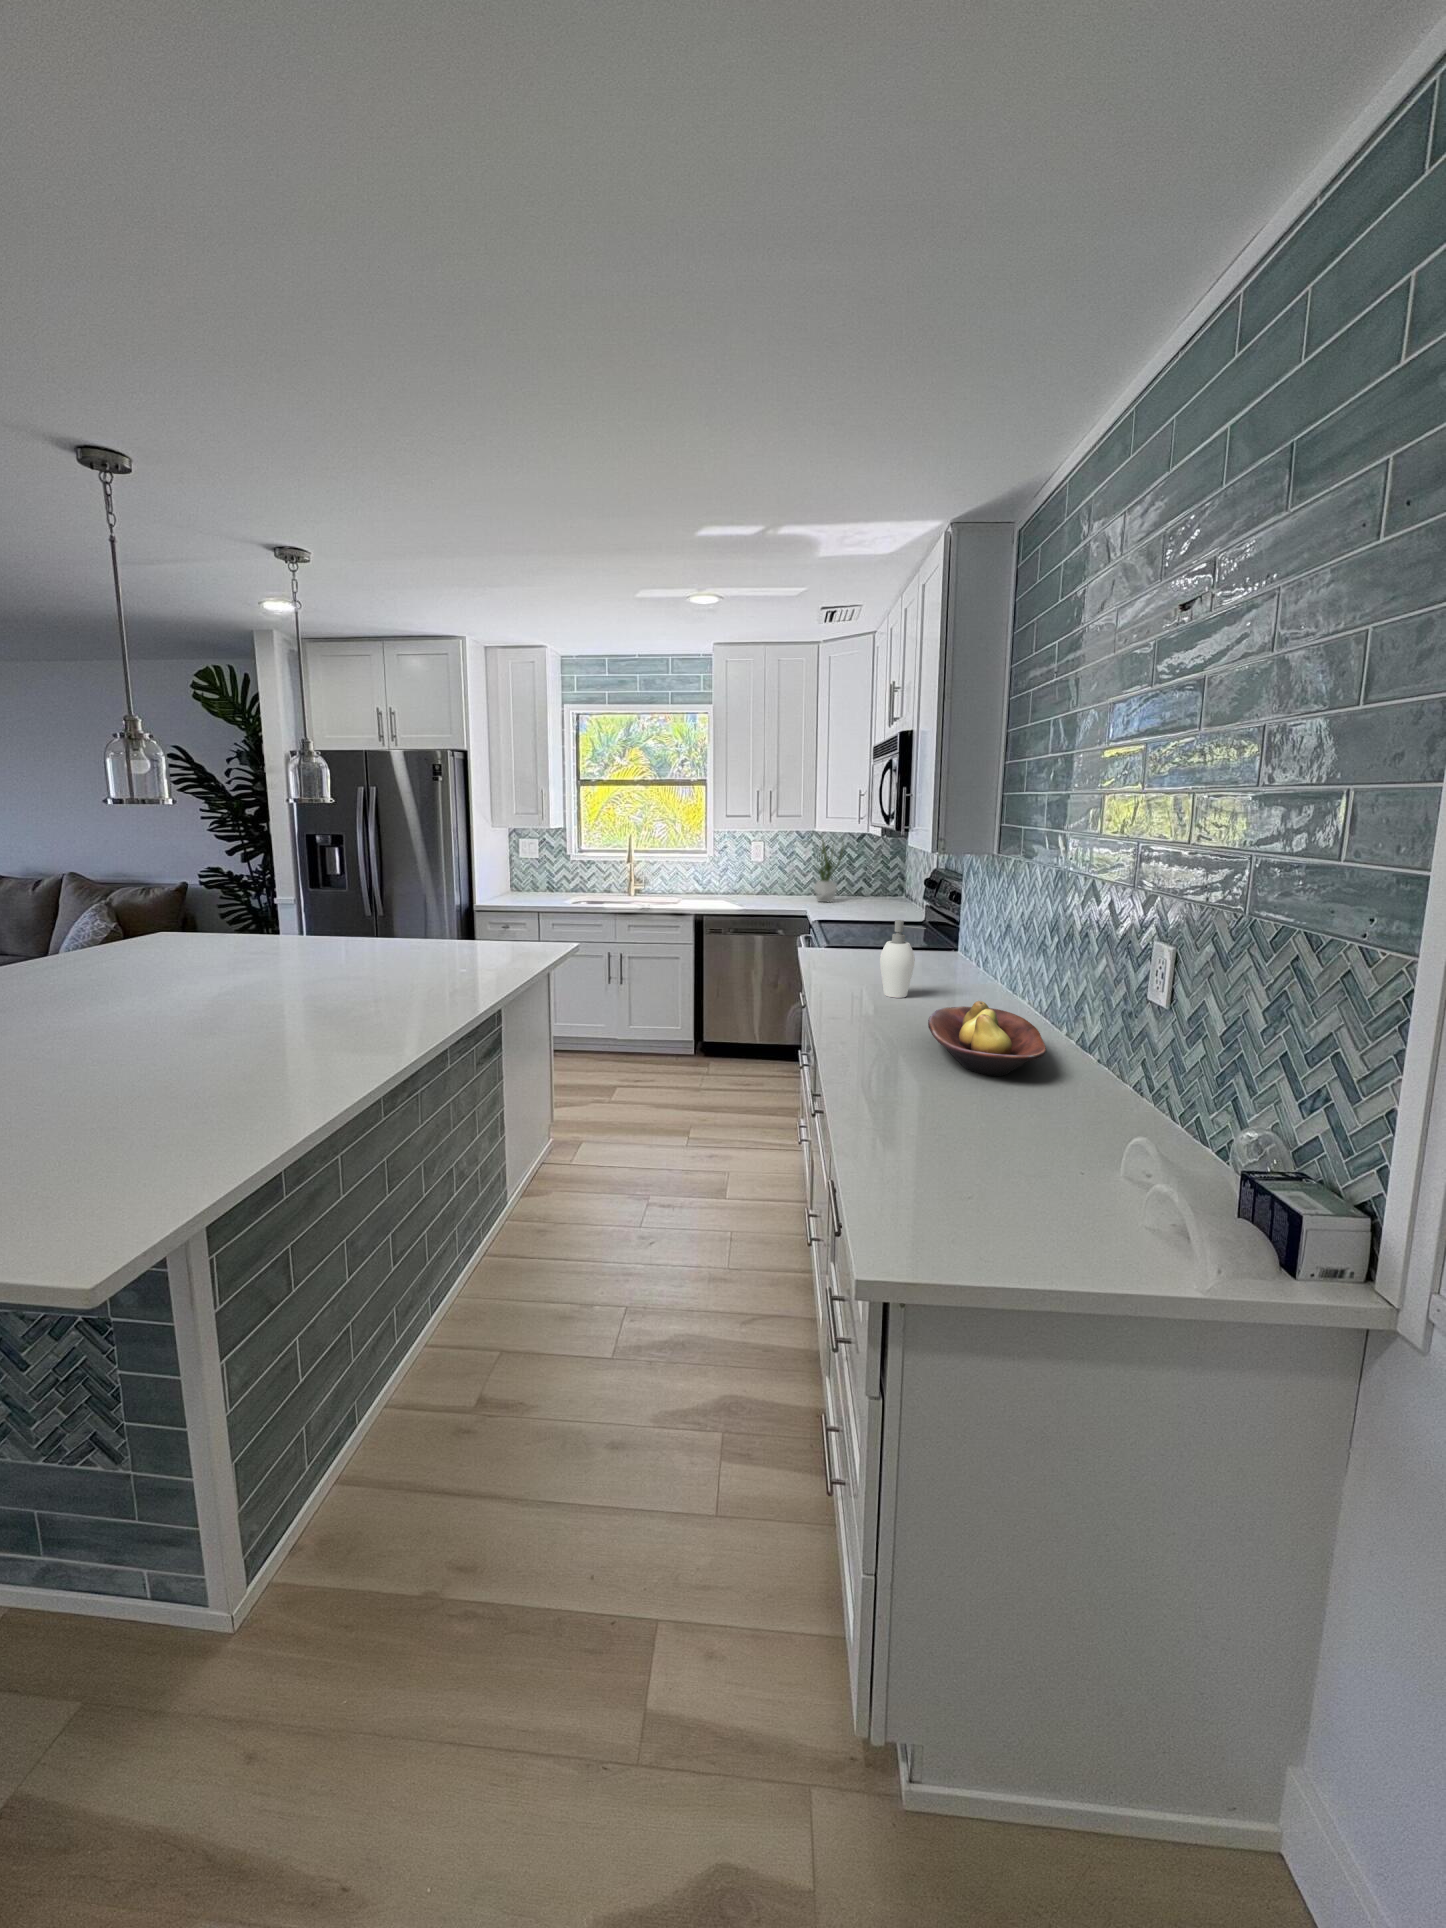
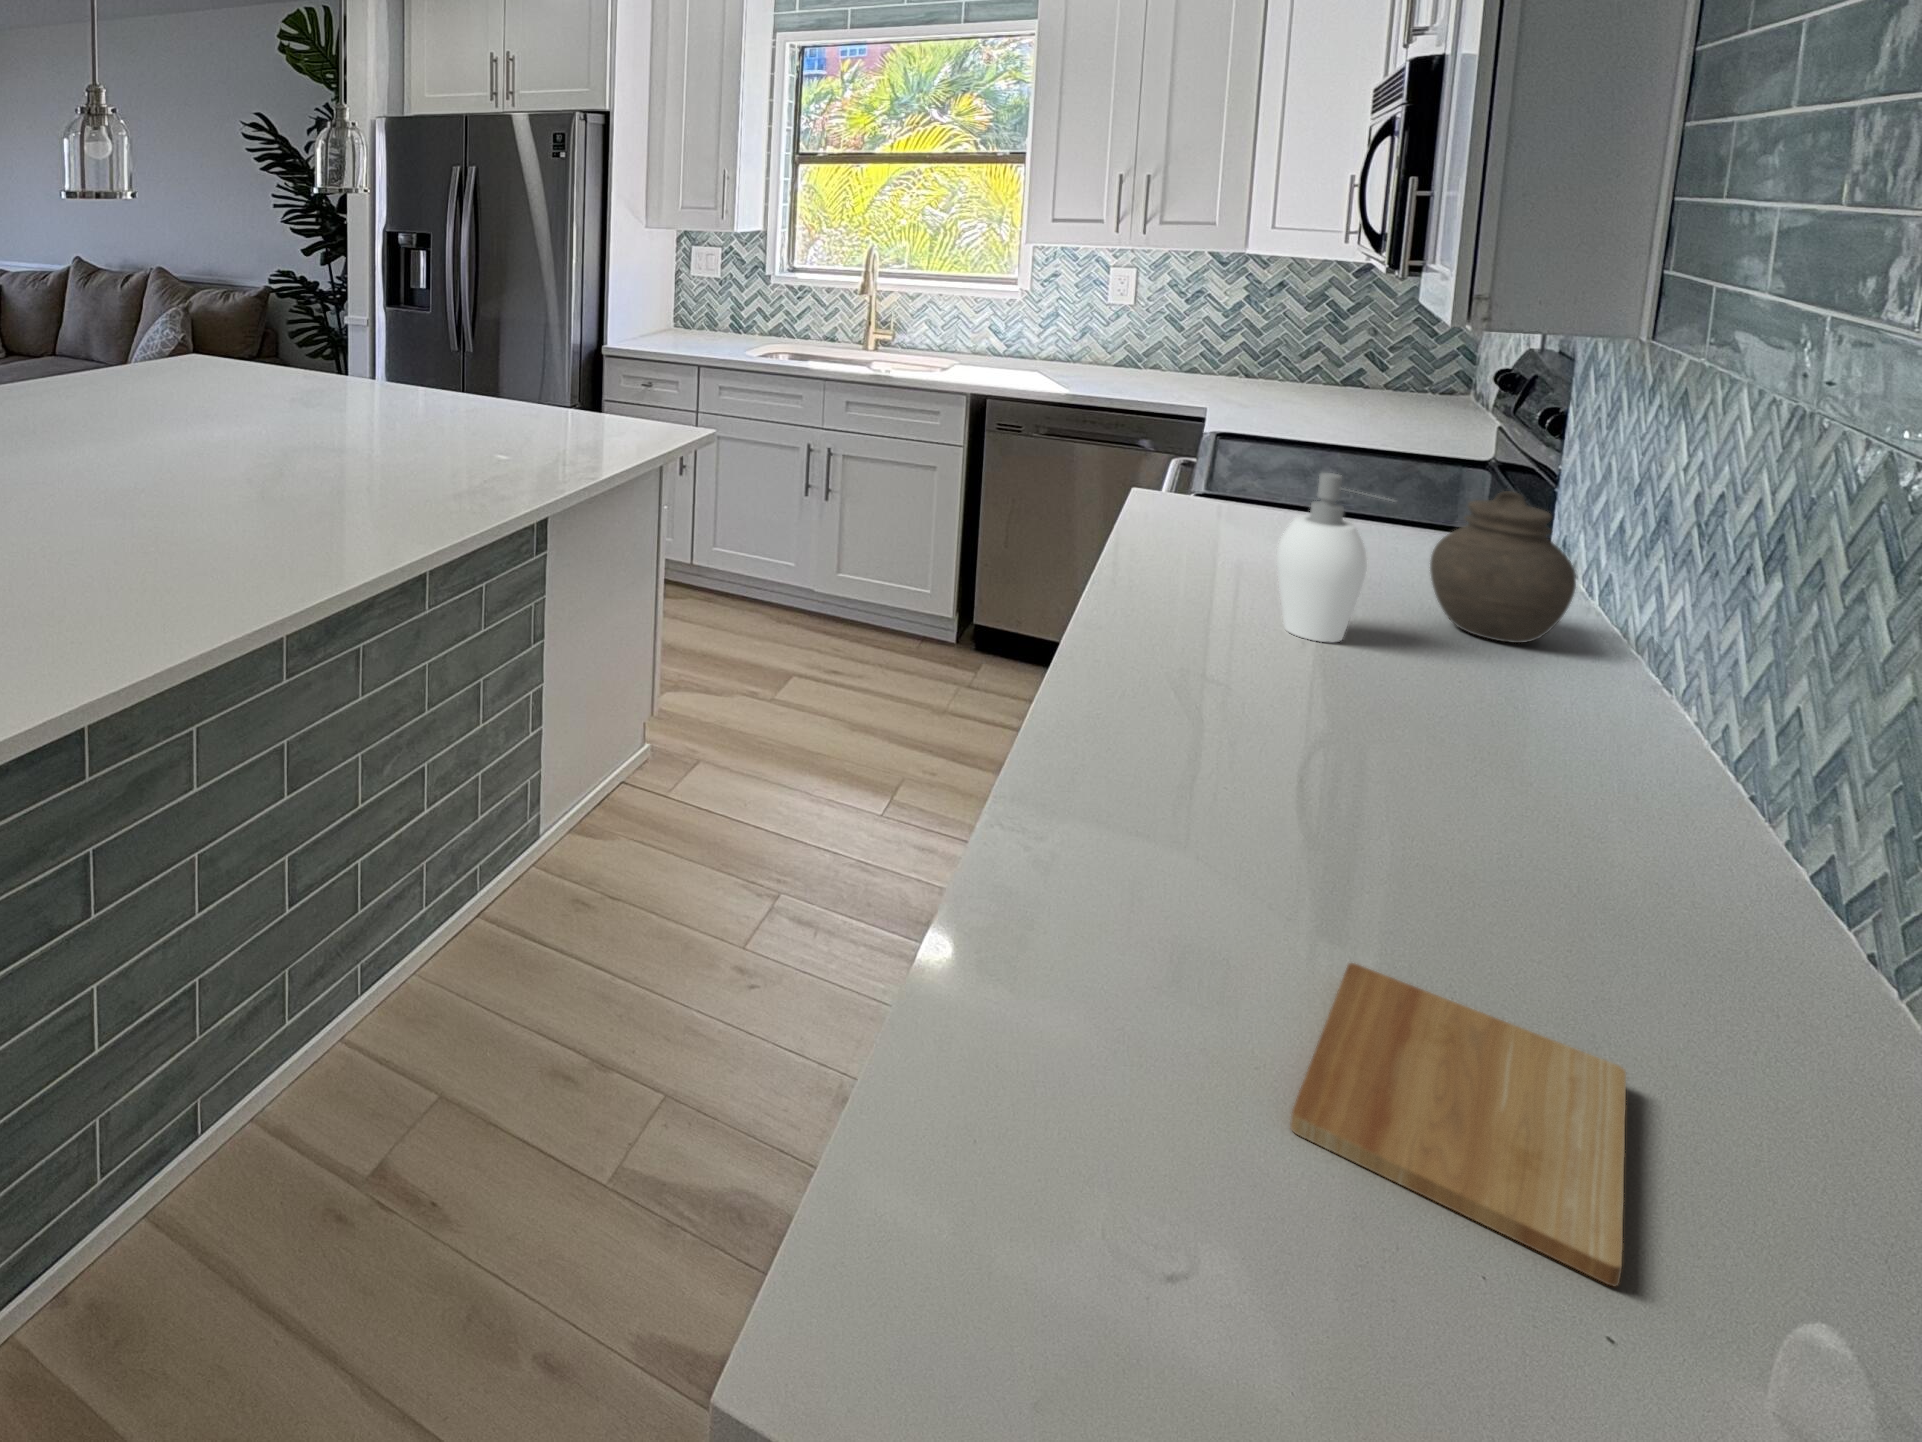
potted plant: present [814,840,844,902] -> none [1245,260,1323,395]
jar: none [930,922,980,988] -> present [1430,491,1576,643]
fruit bowl: present [928,1001,1046,1076] -> none [1316,697,1657,911]
cutting board: none [971,1100,1085,1170] -> present [1290,963,1626,1286]

